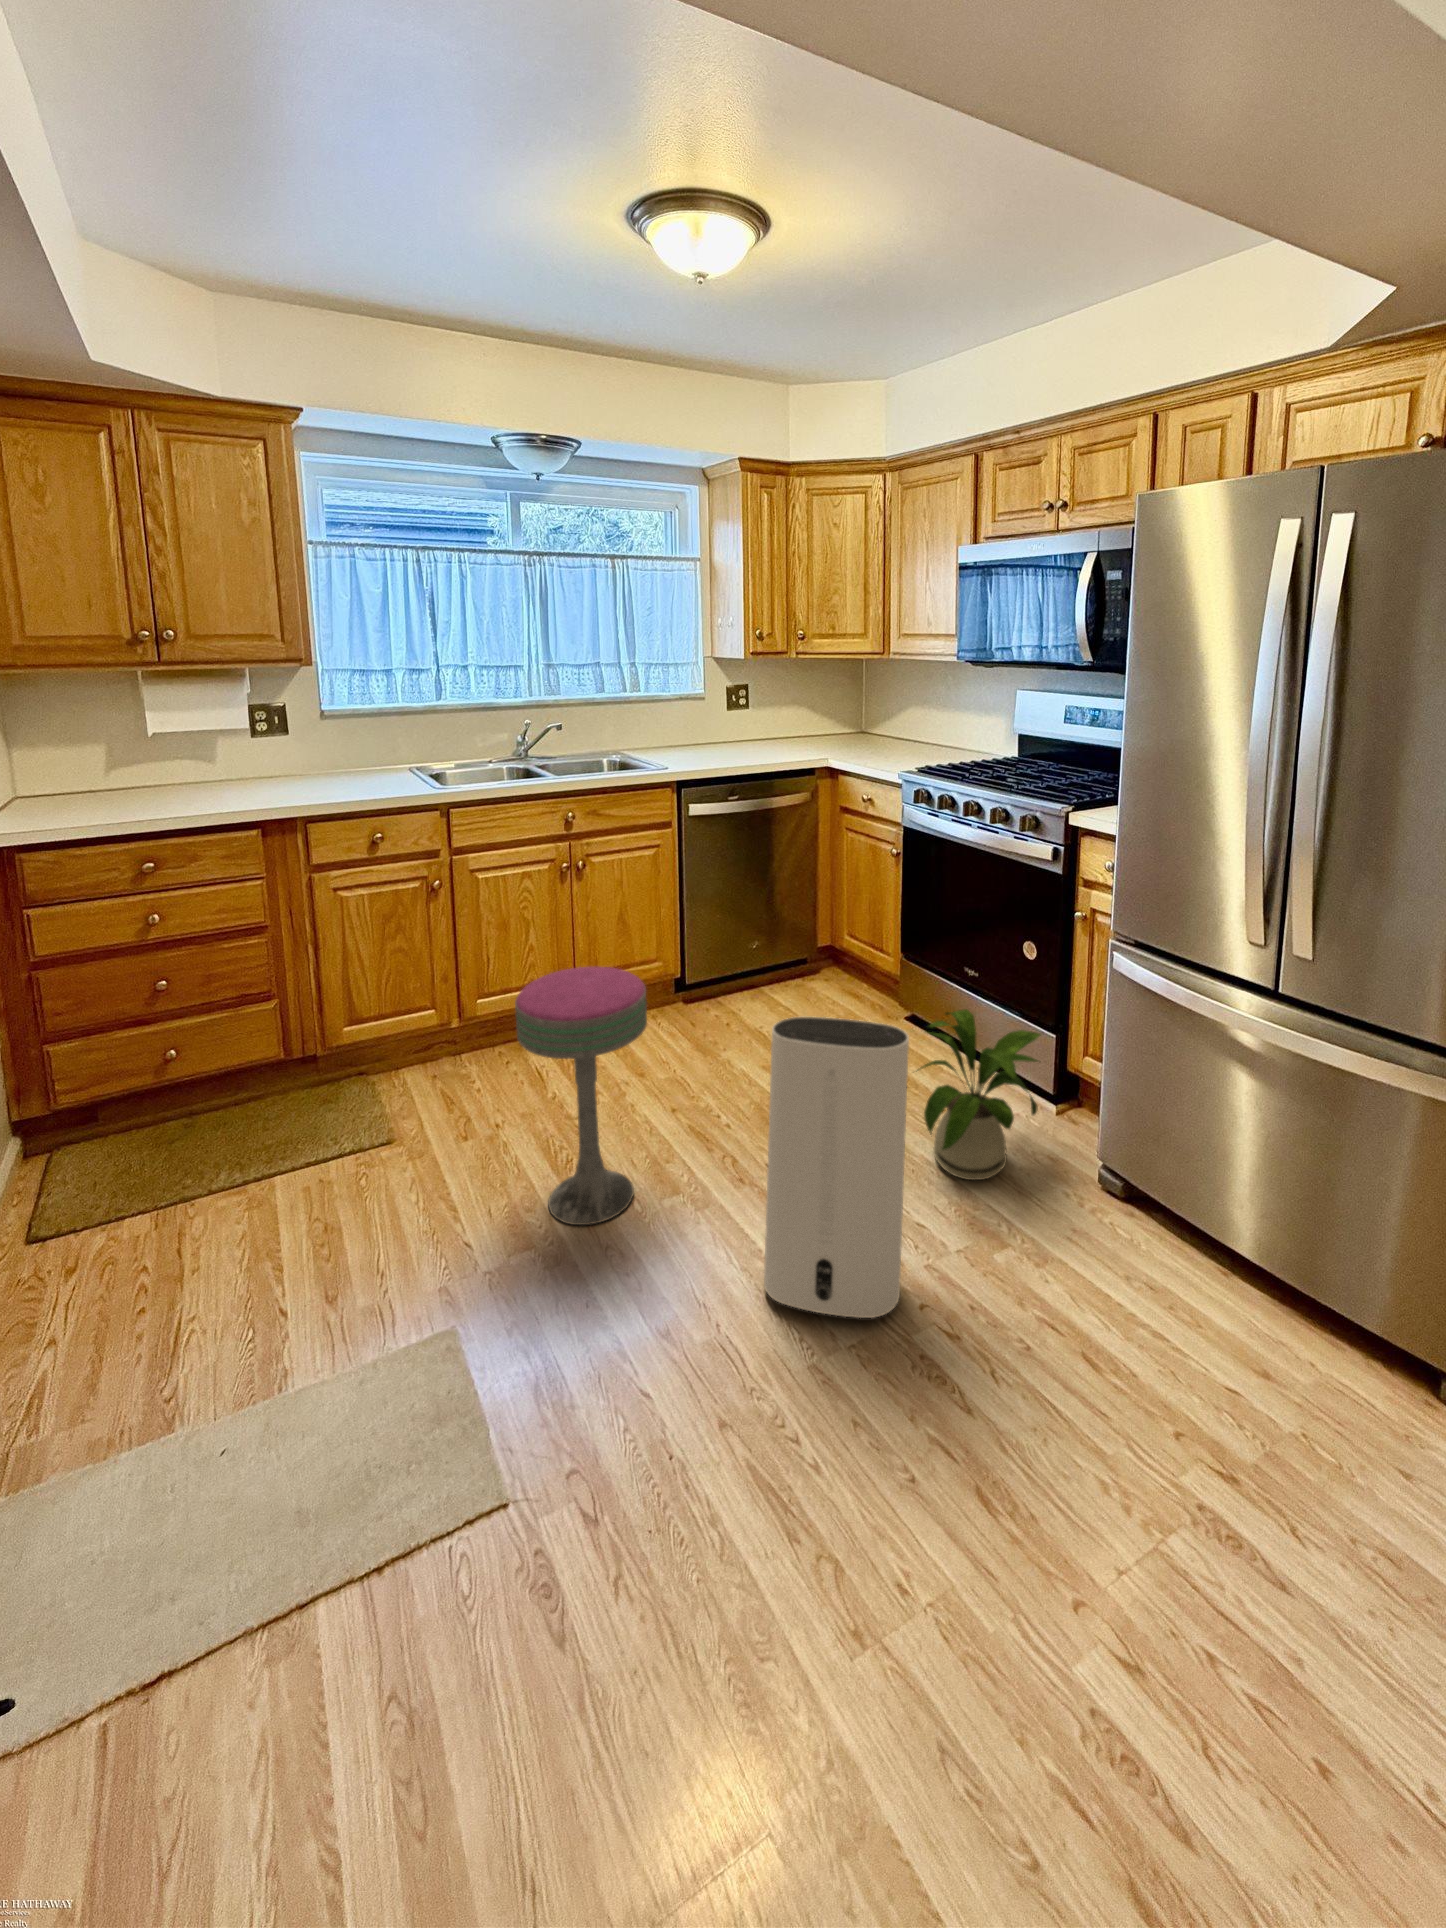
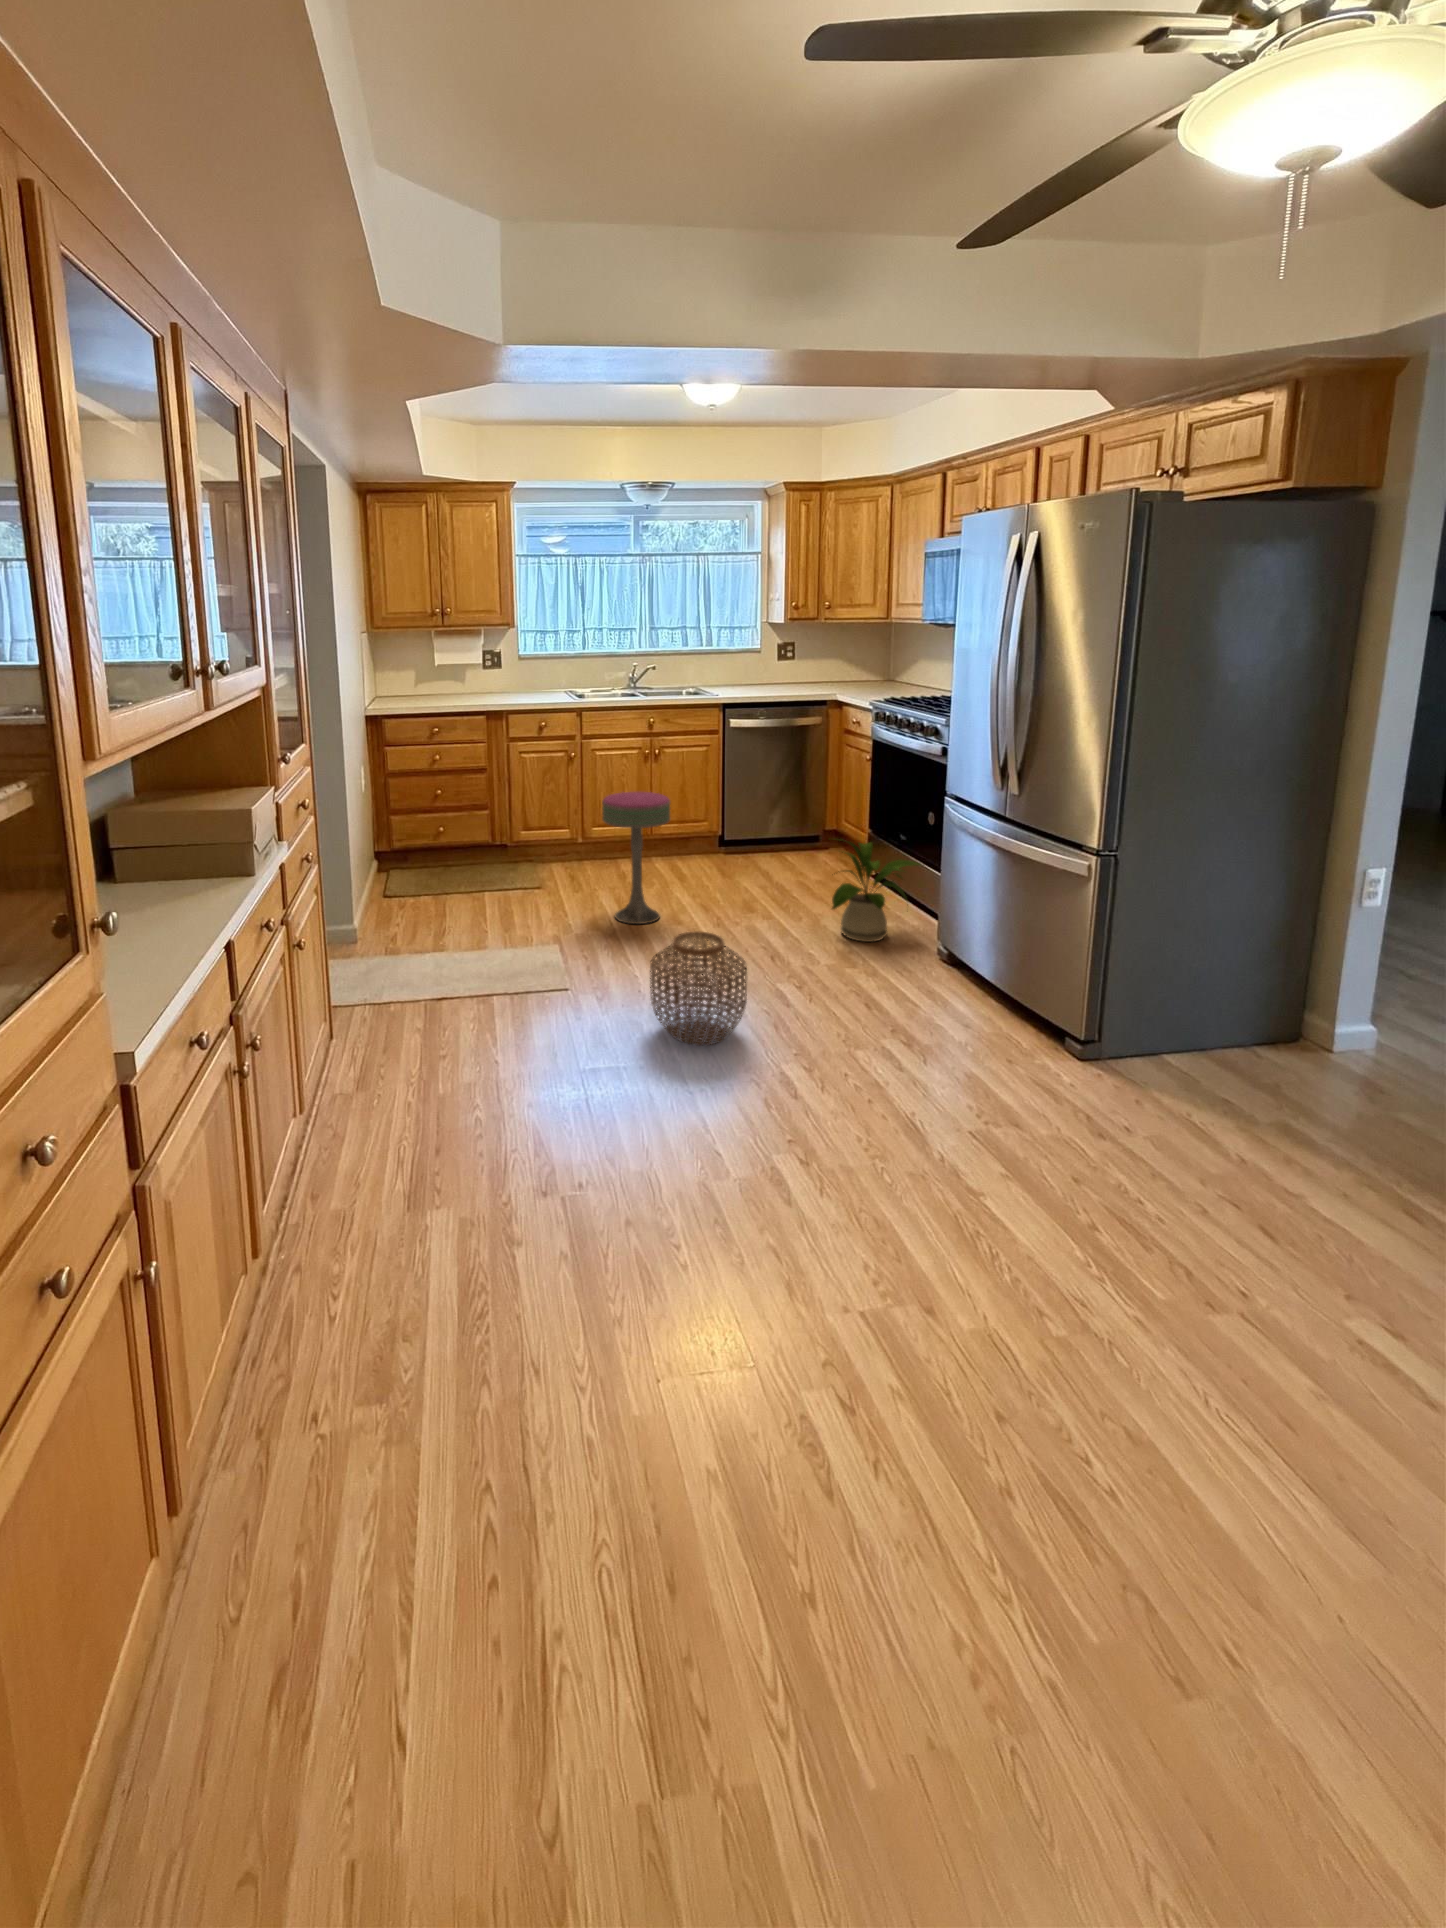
air purifier: present [764,1017,909,1318] -> none [712,815,796,967]
woven basket: none [734,1408,973,1754] -> present [650,931,747,1045]

